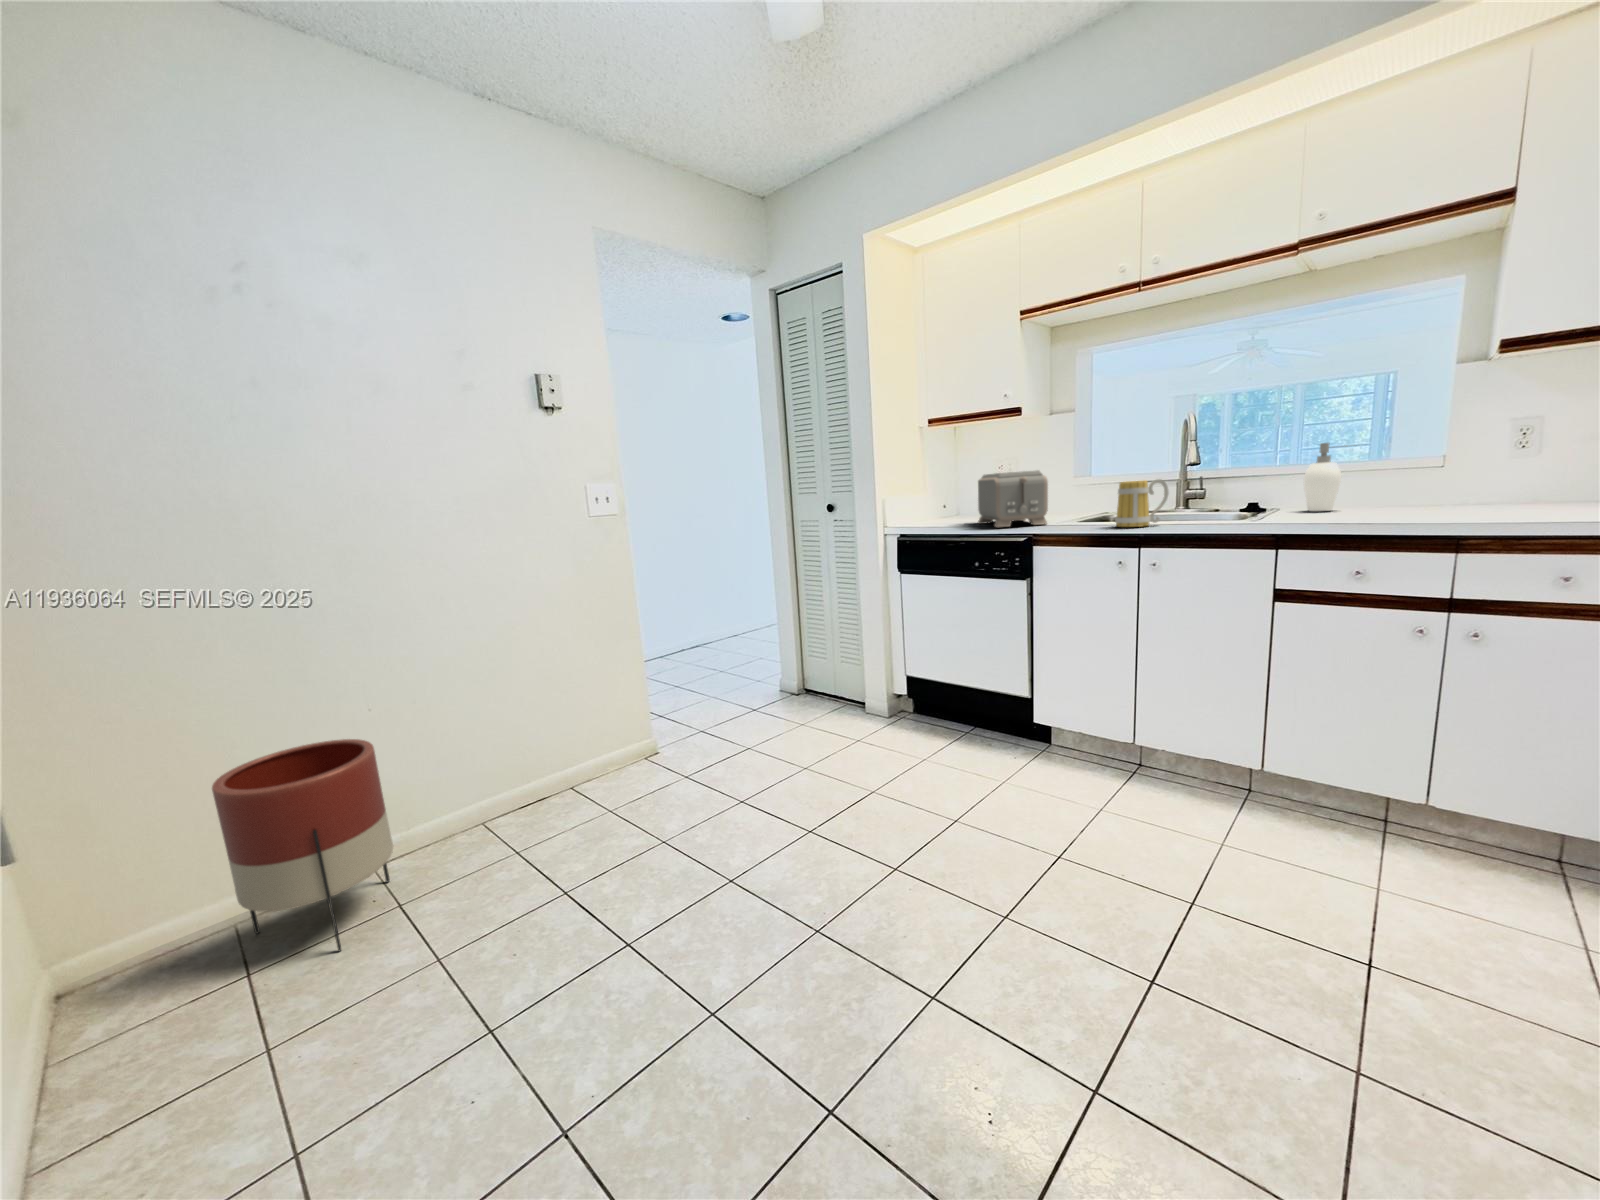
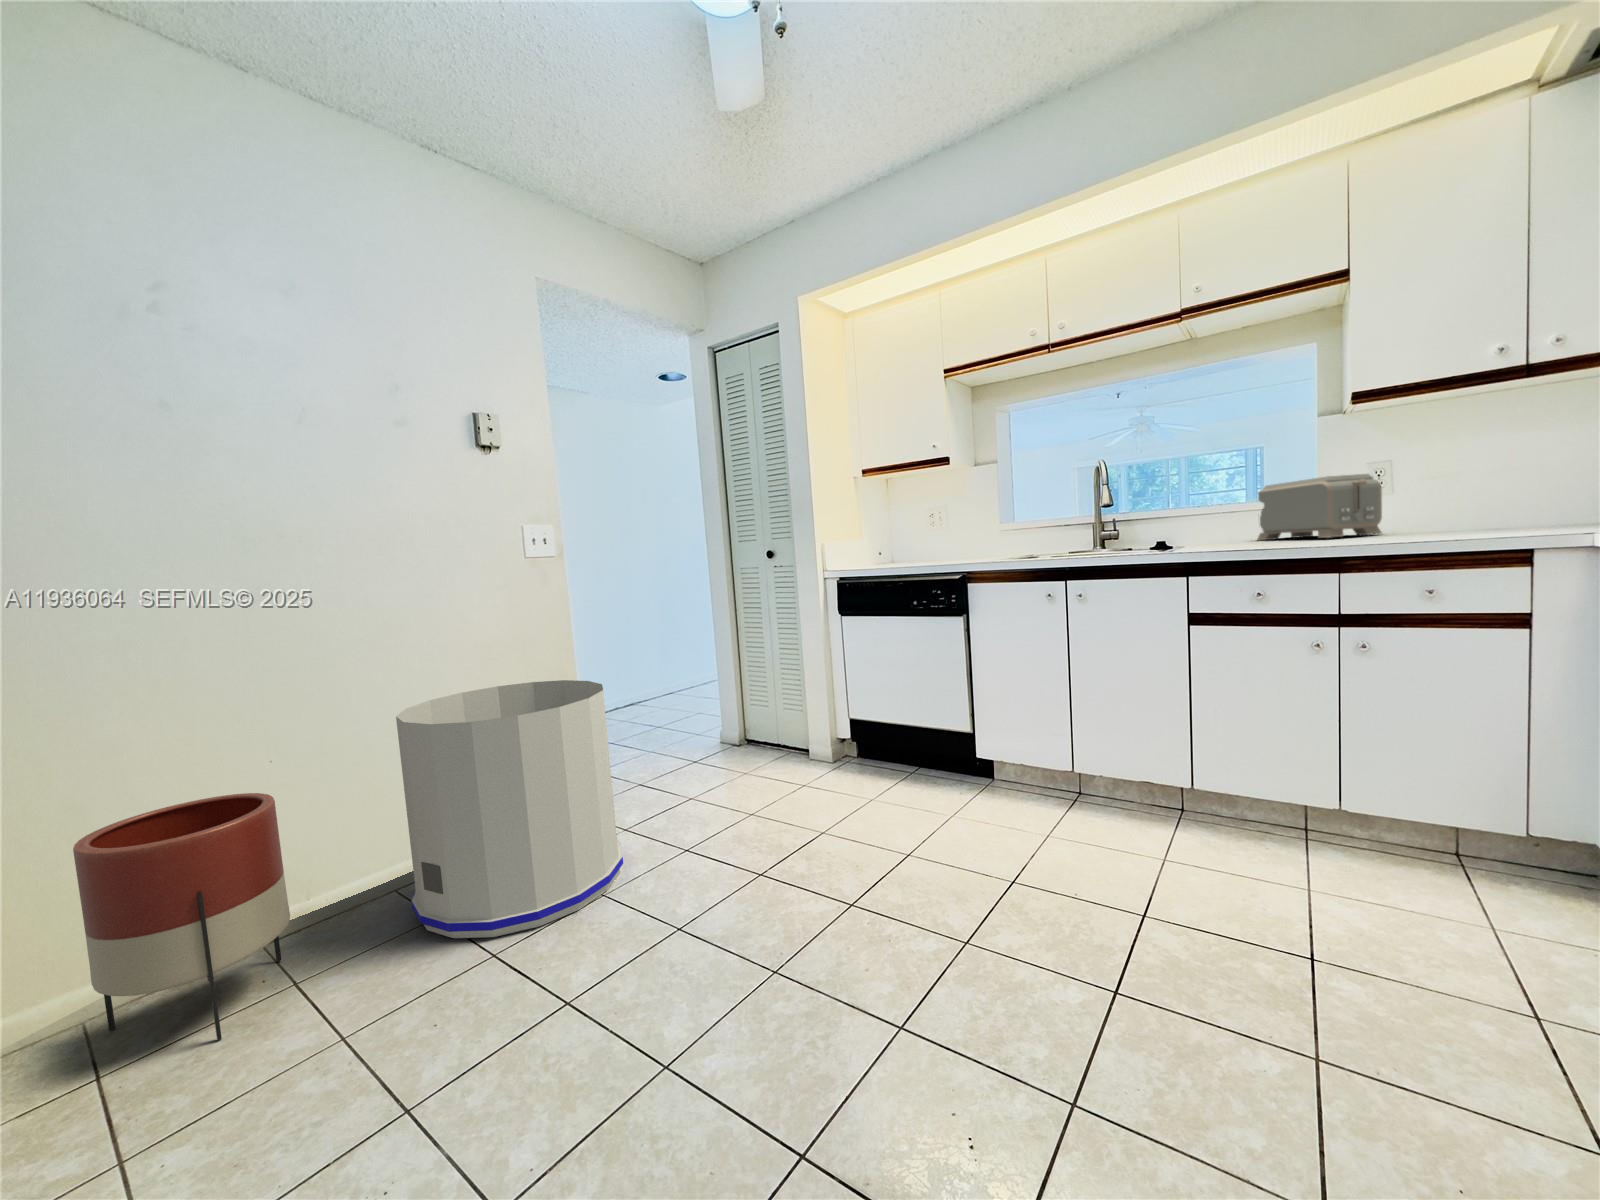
soap dispenser: present [1304,443,1341,511] -> none [1204,484,1246,545]
toaster: present [978,470,1048,527] -> present [1257,474,1382,540]
mug: present [1115,479,1169,527] -> none [1043,516,1089,561]
trash can: none [476,636,684,874] -> present [396,680,623,938]

